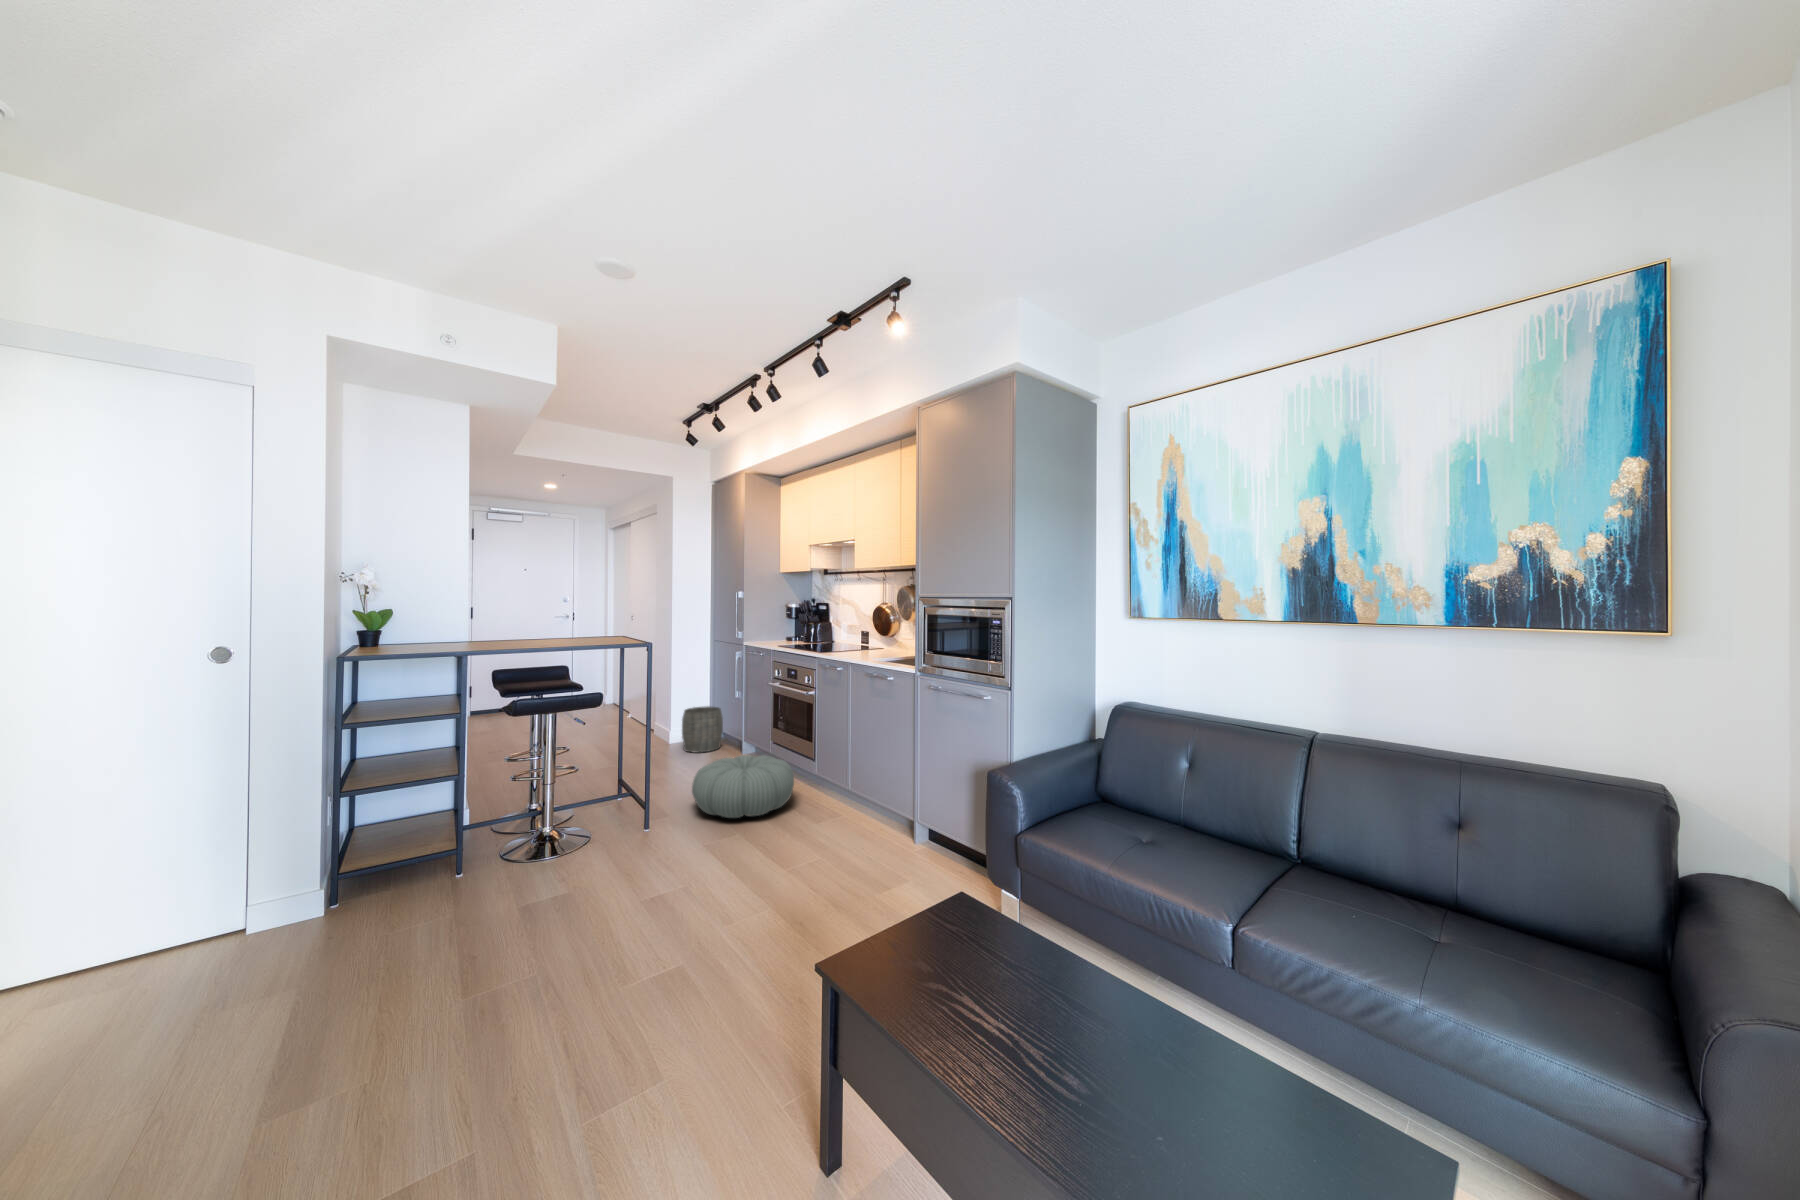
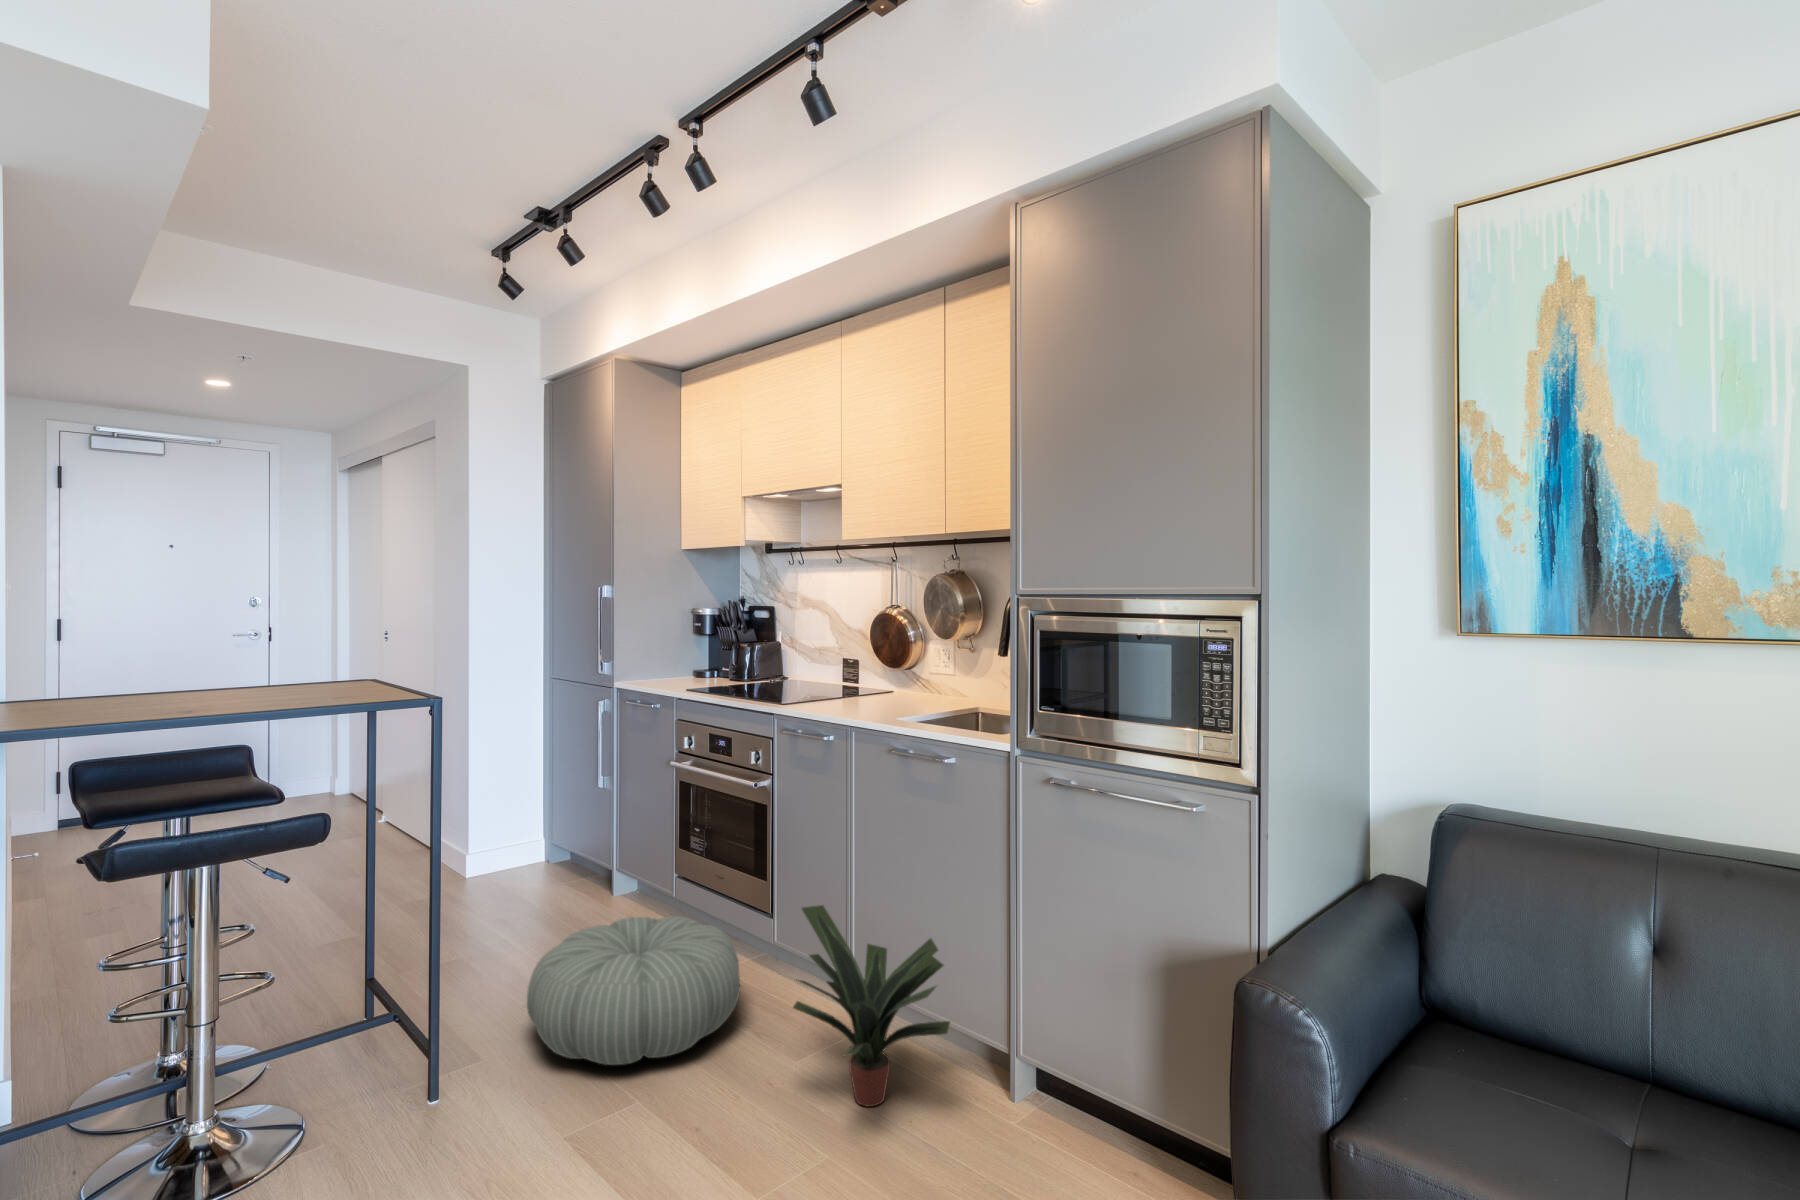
woven basket: present [682,706,723,753] -> none [490,806,571,899]
potted plant: none [810,747,885,839] -> present [793,905,950,1107]

